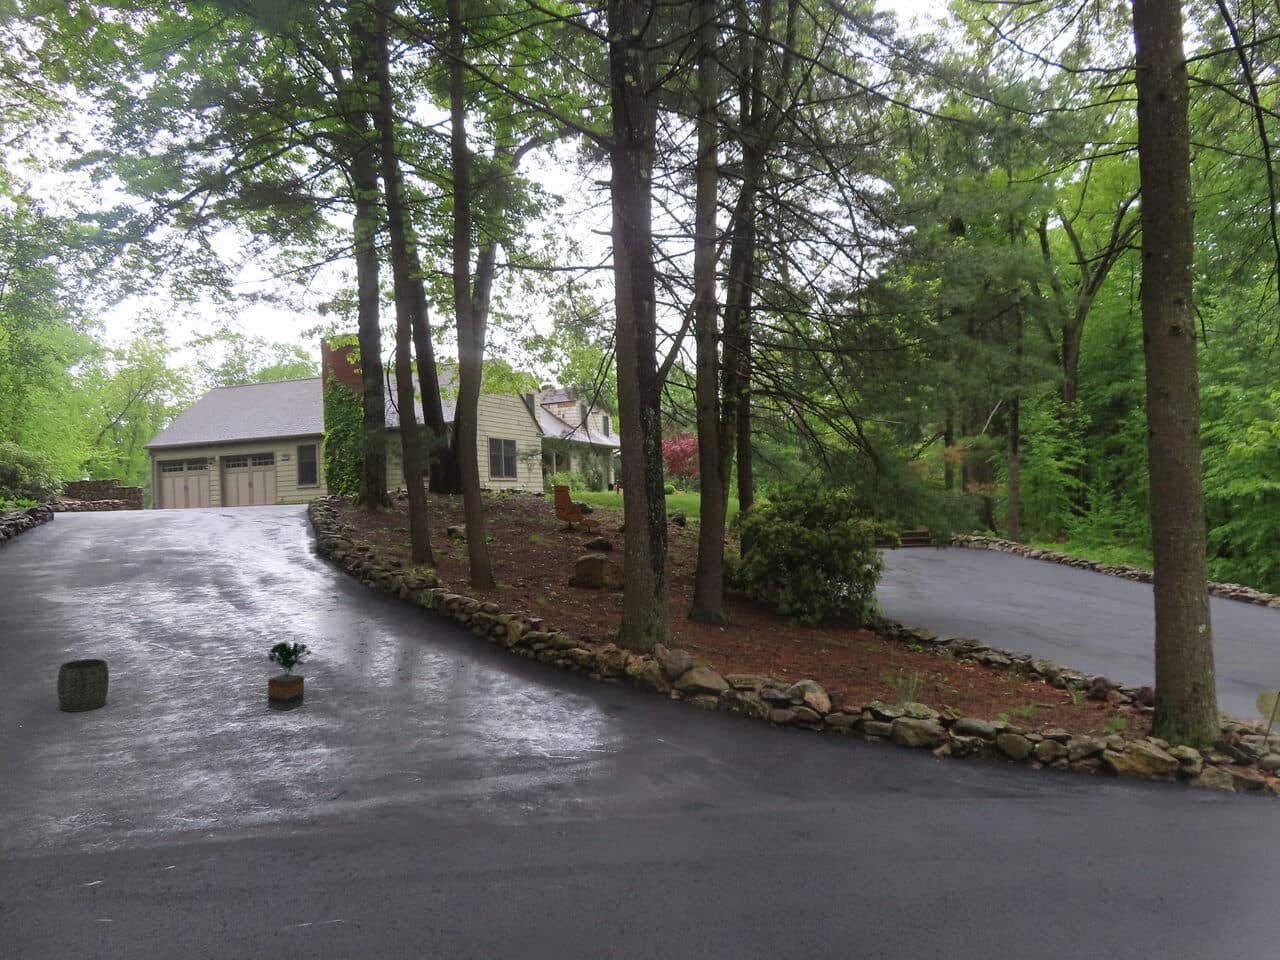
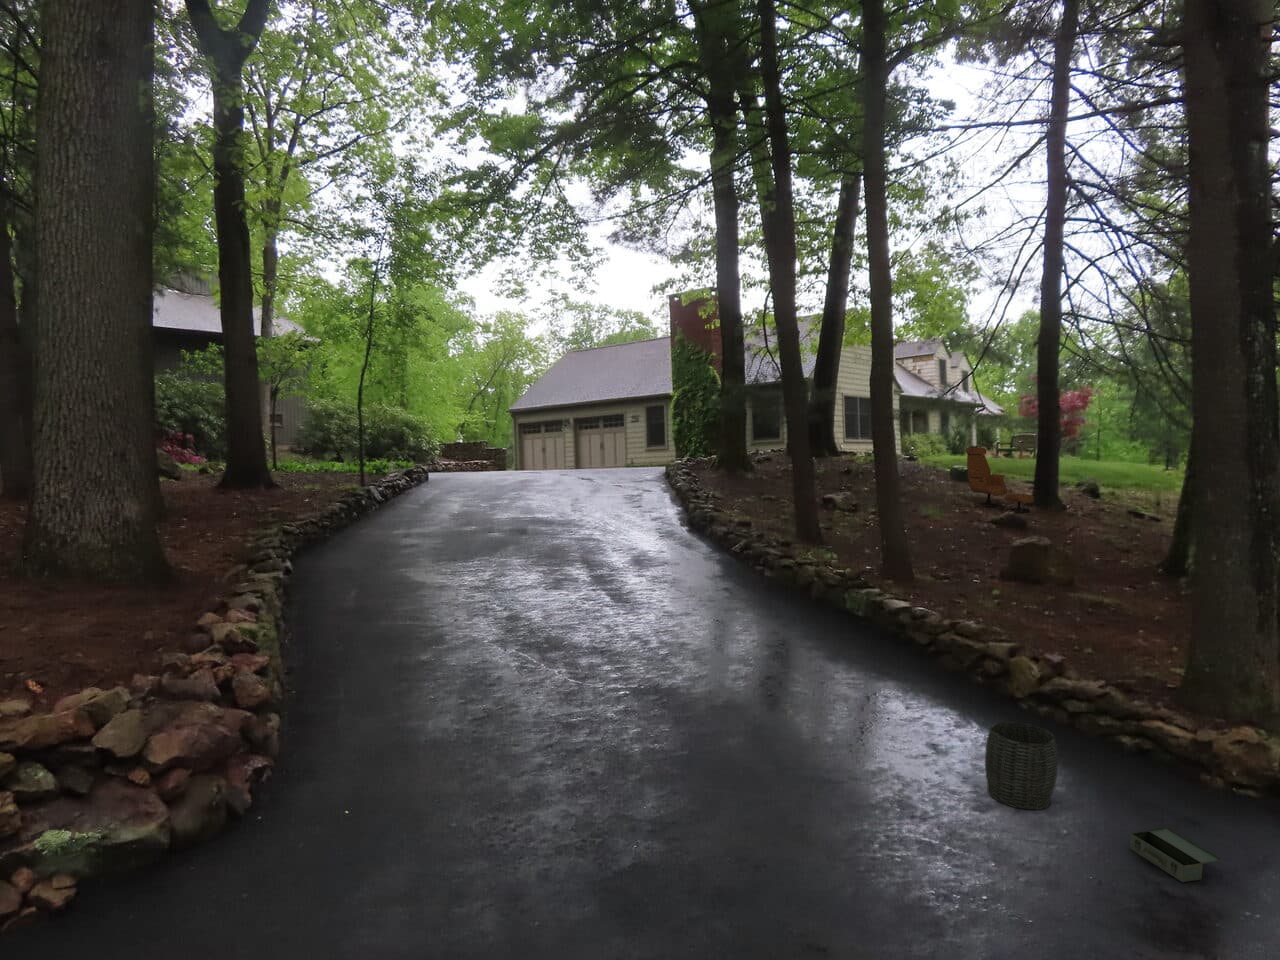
potted tree: present [268,642,312,710] -> none [689,696,759,817]
woven basket: present [57,659,109,712] -> present [985,722,1058,810]
toolbox: none [519,689,555,710] -> present [1130,827,1221,882]

